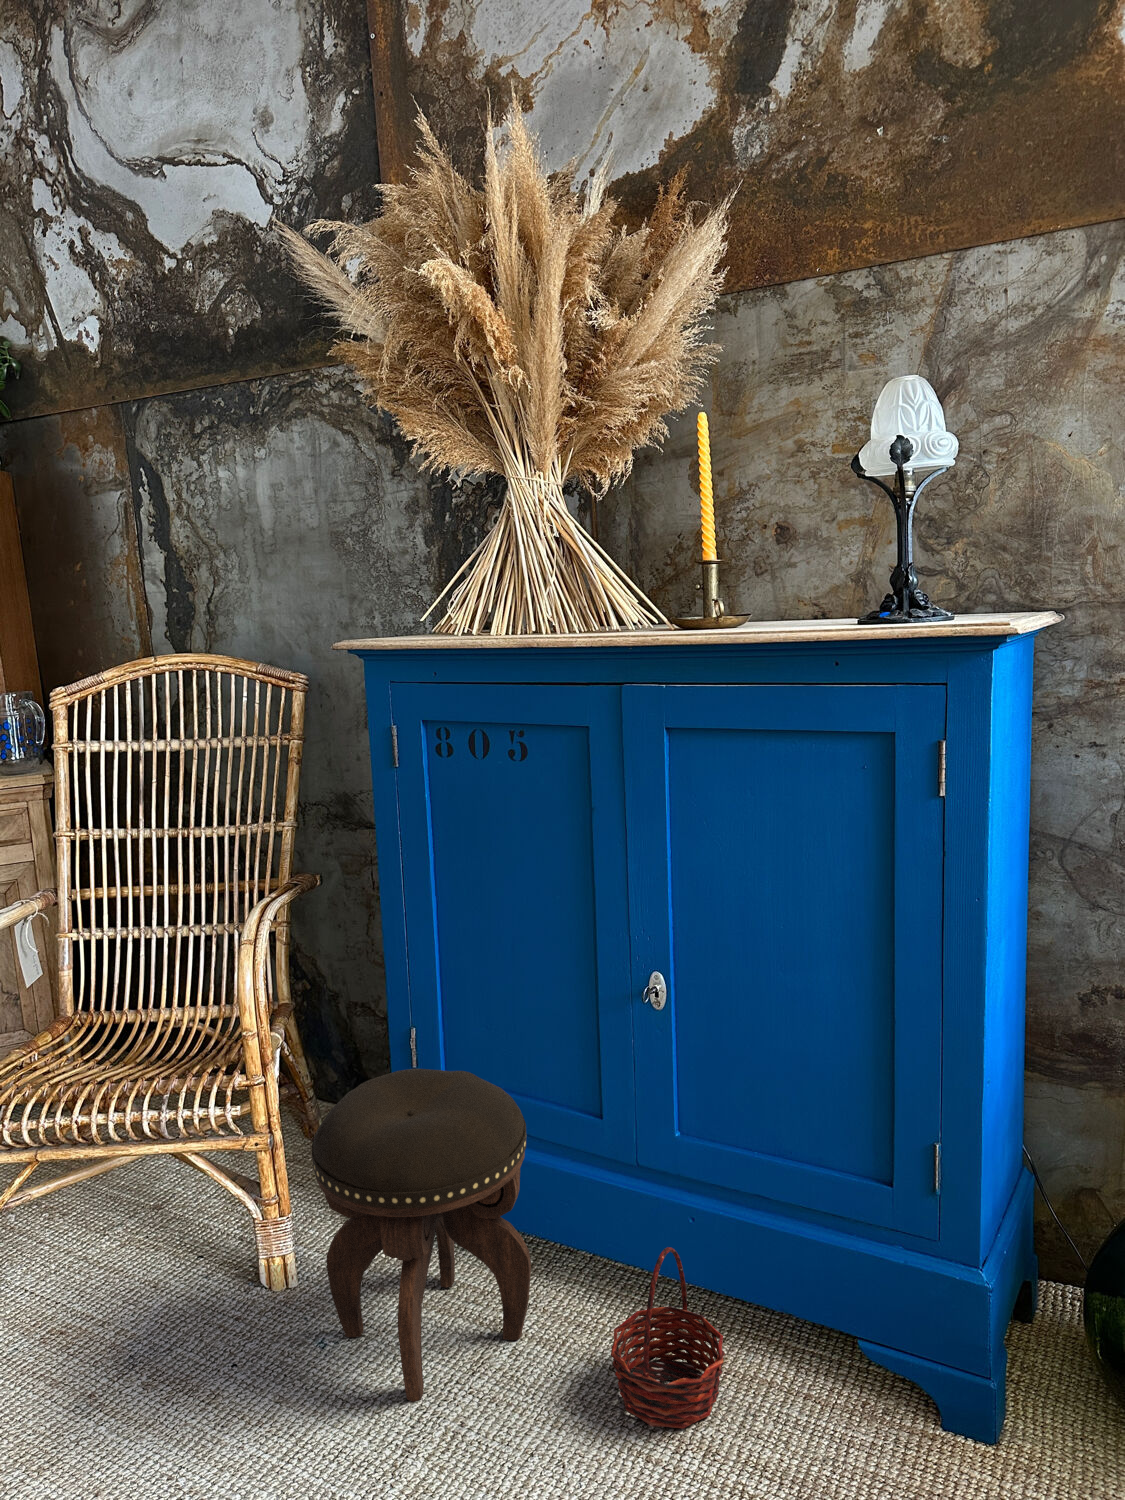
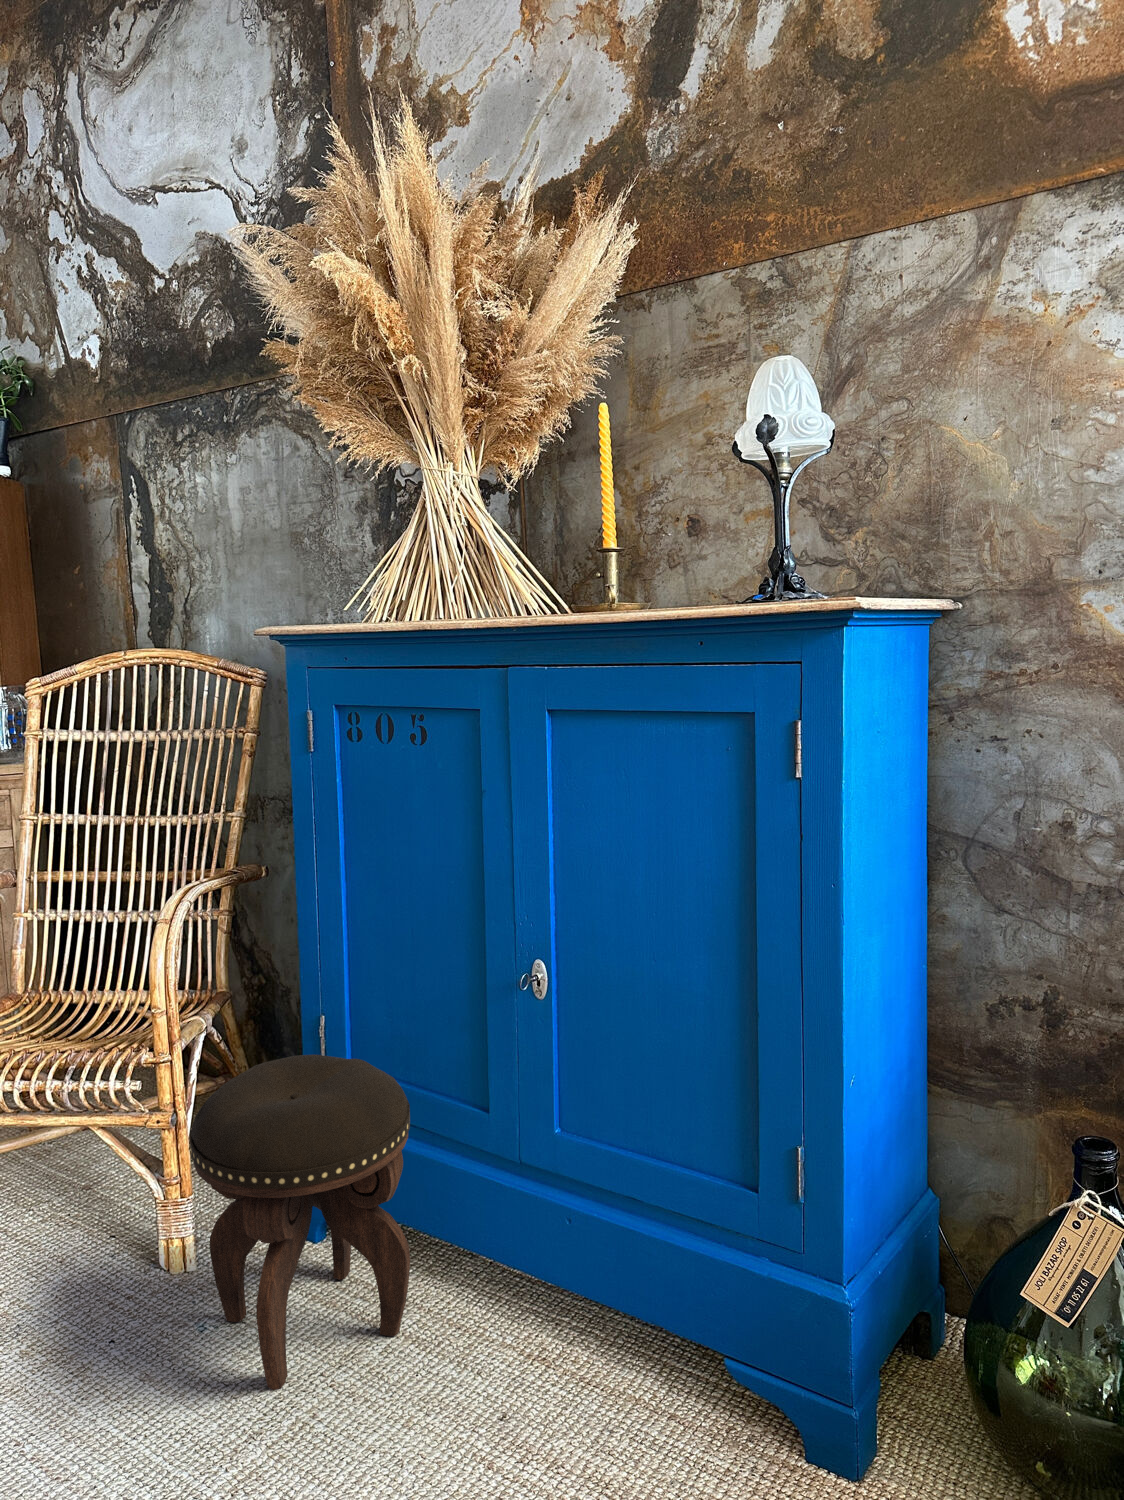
basket: present [611,1247,725,1428] -> none [469,1247,589,1438]

